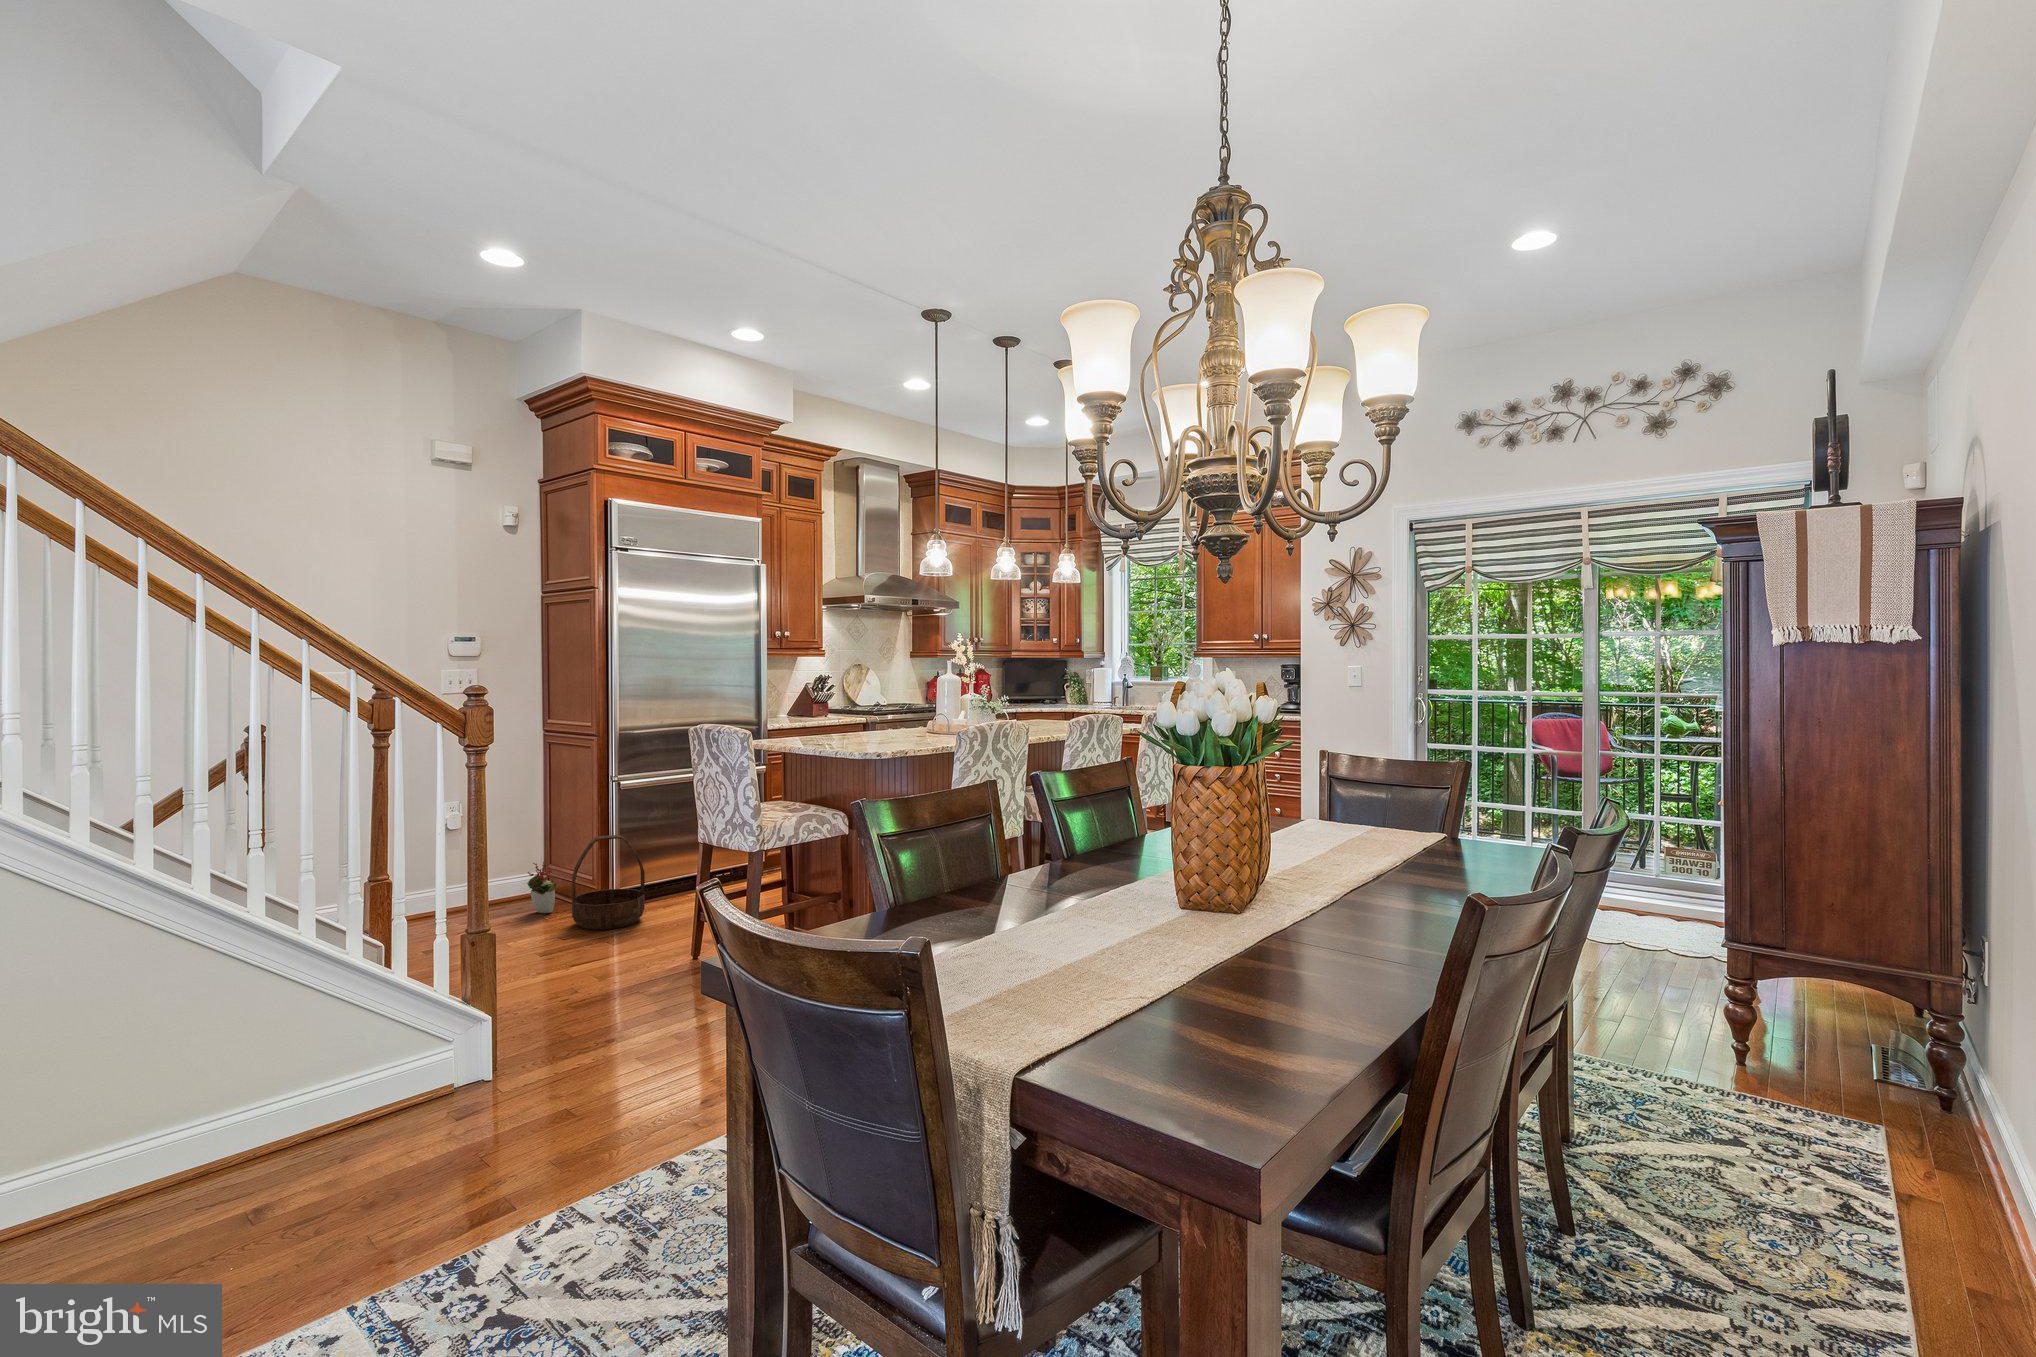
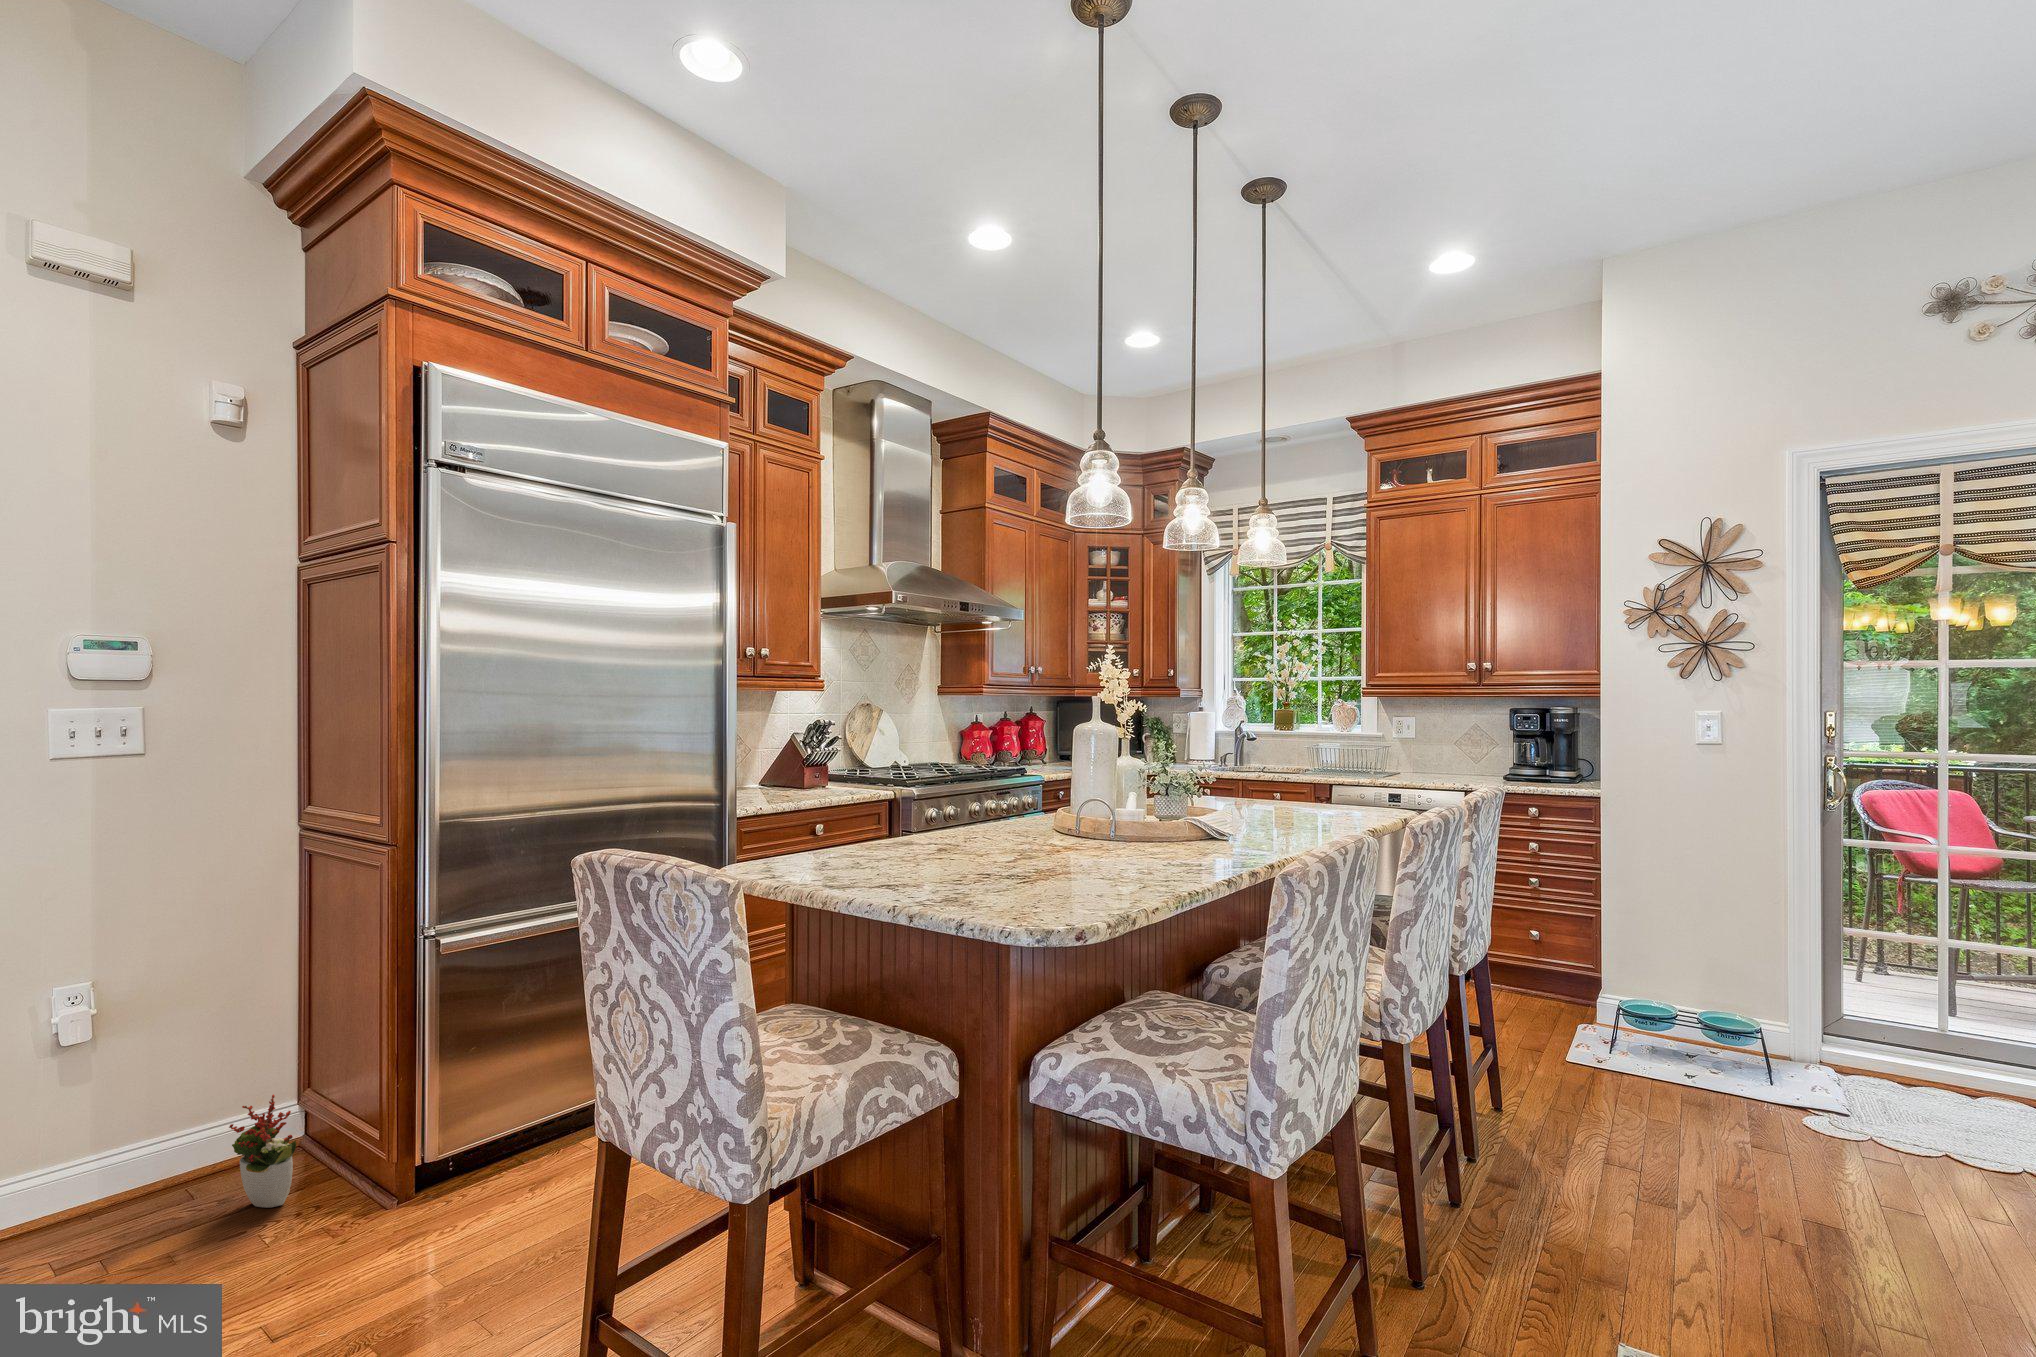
basket: present [572,835,645,930] -> none [309,1048,483,1276]

